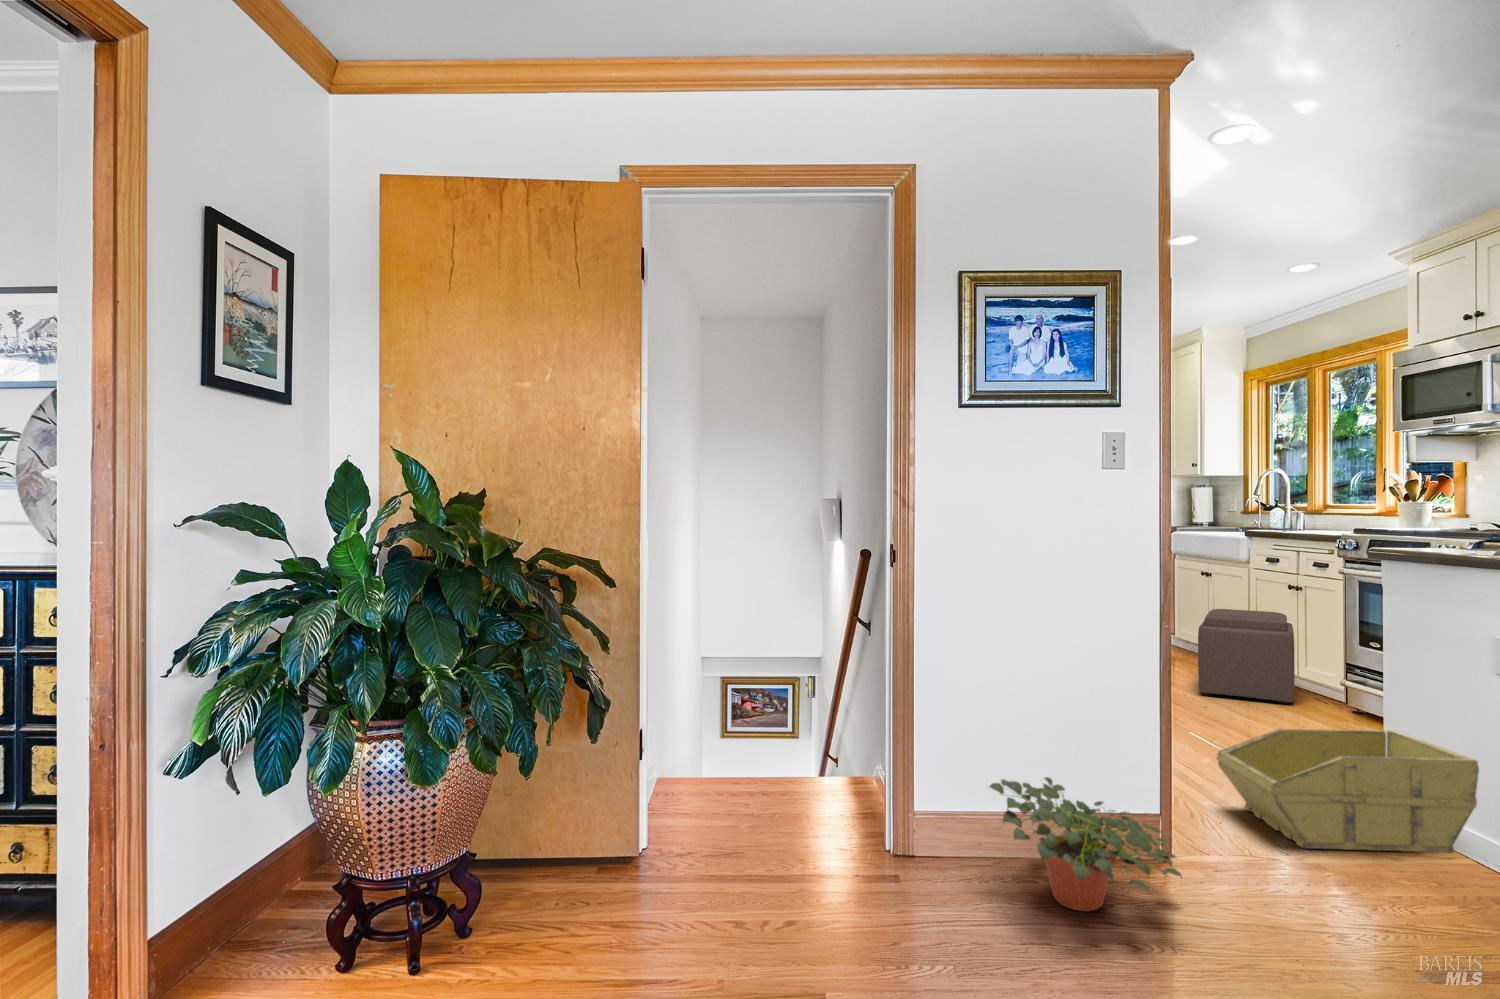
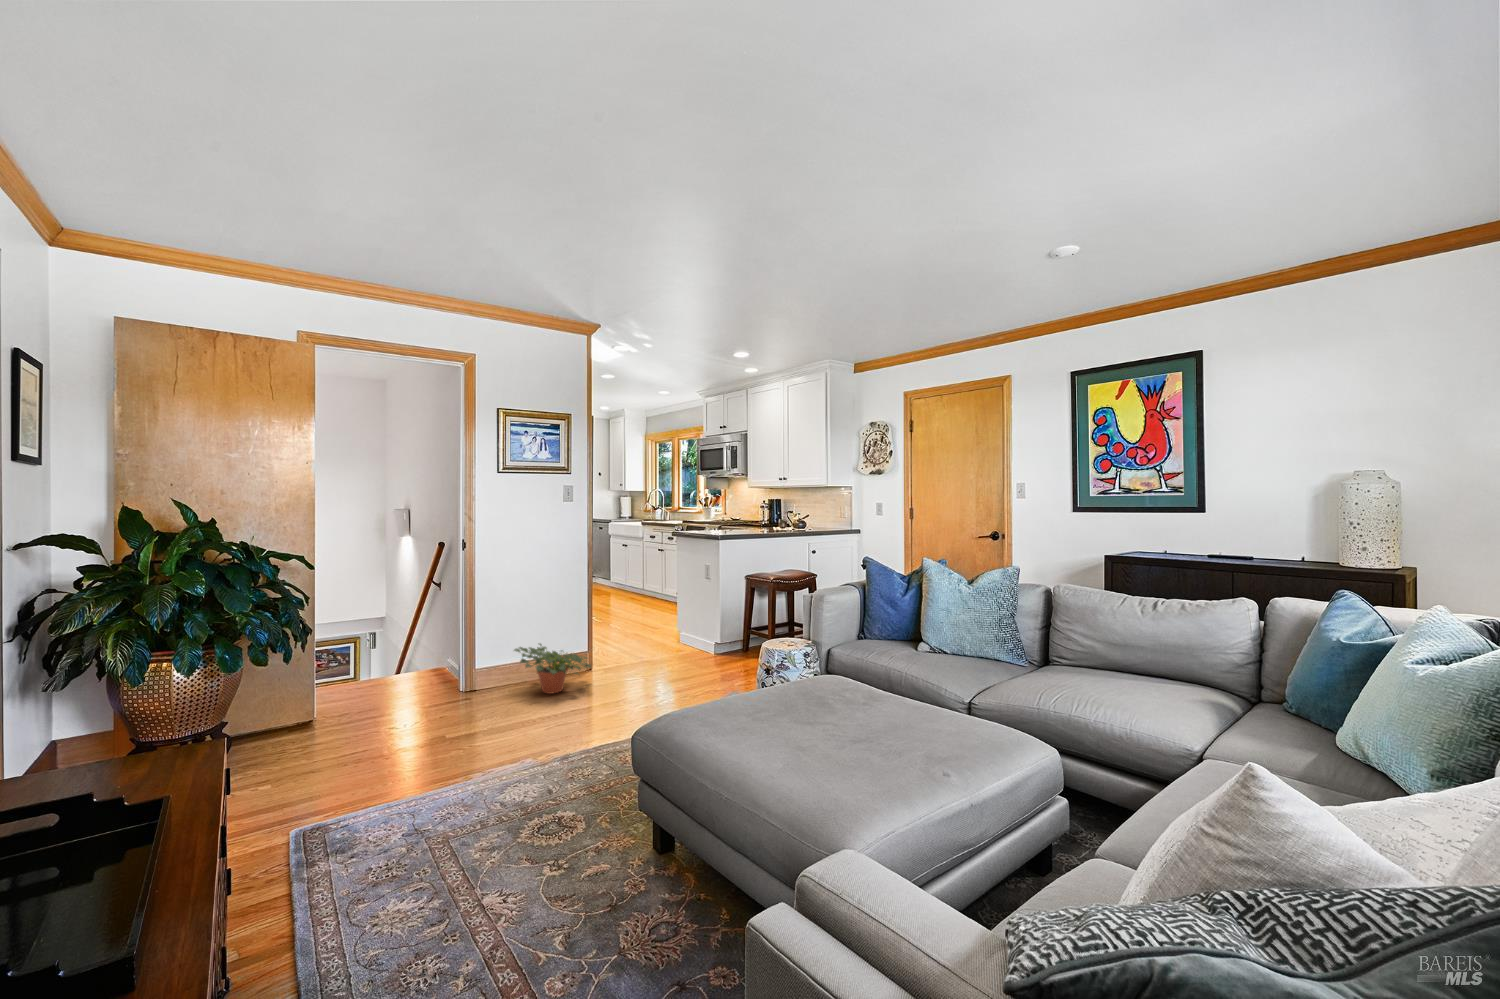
ottoman: present [1198,609,1295,704] -> none [617,565,660,611]
storage bin: present [1217,728,1479,853] -> none [614,609,703,660]

